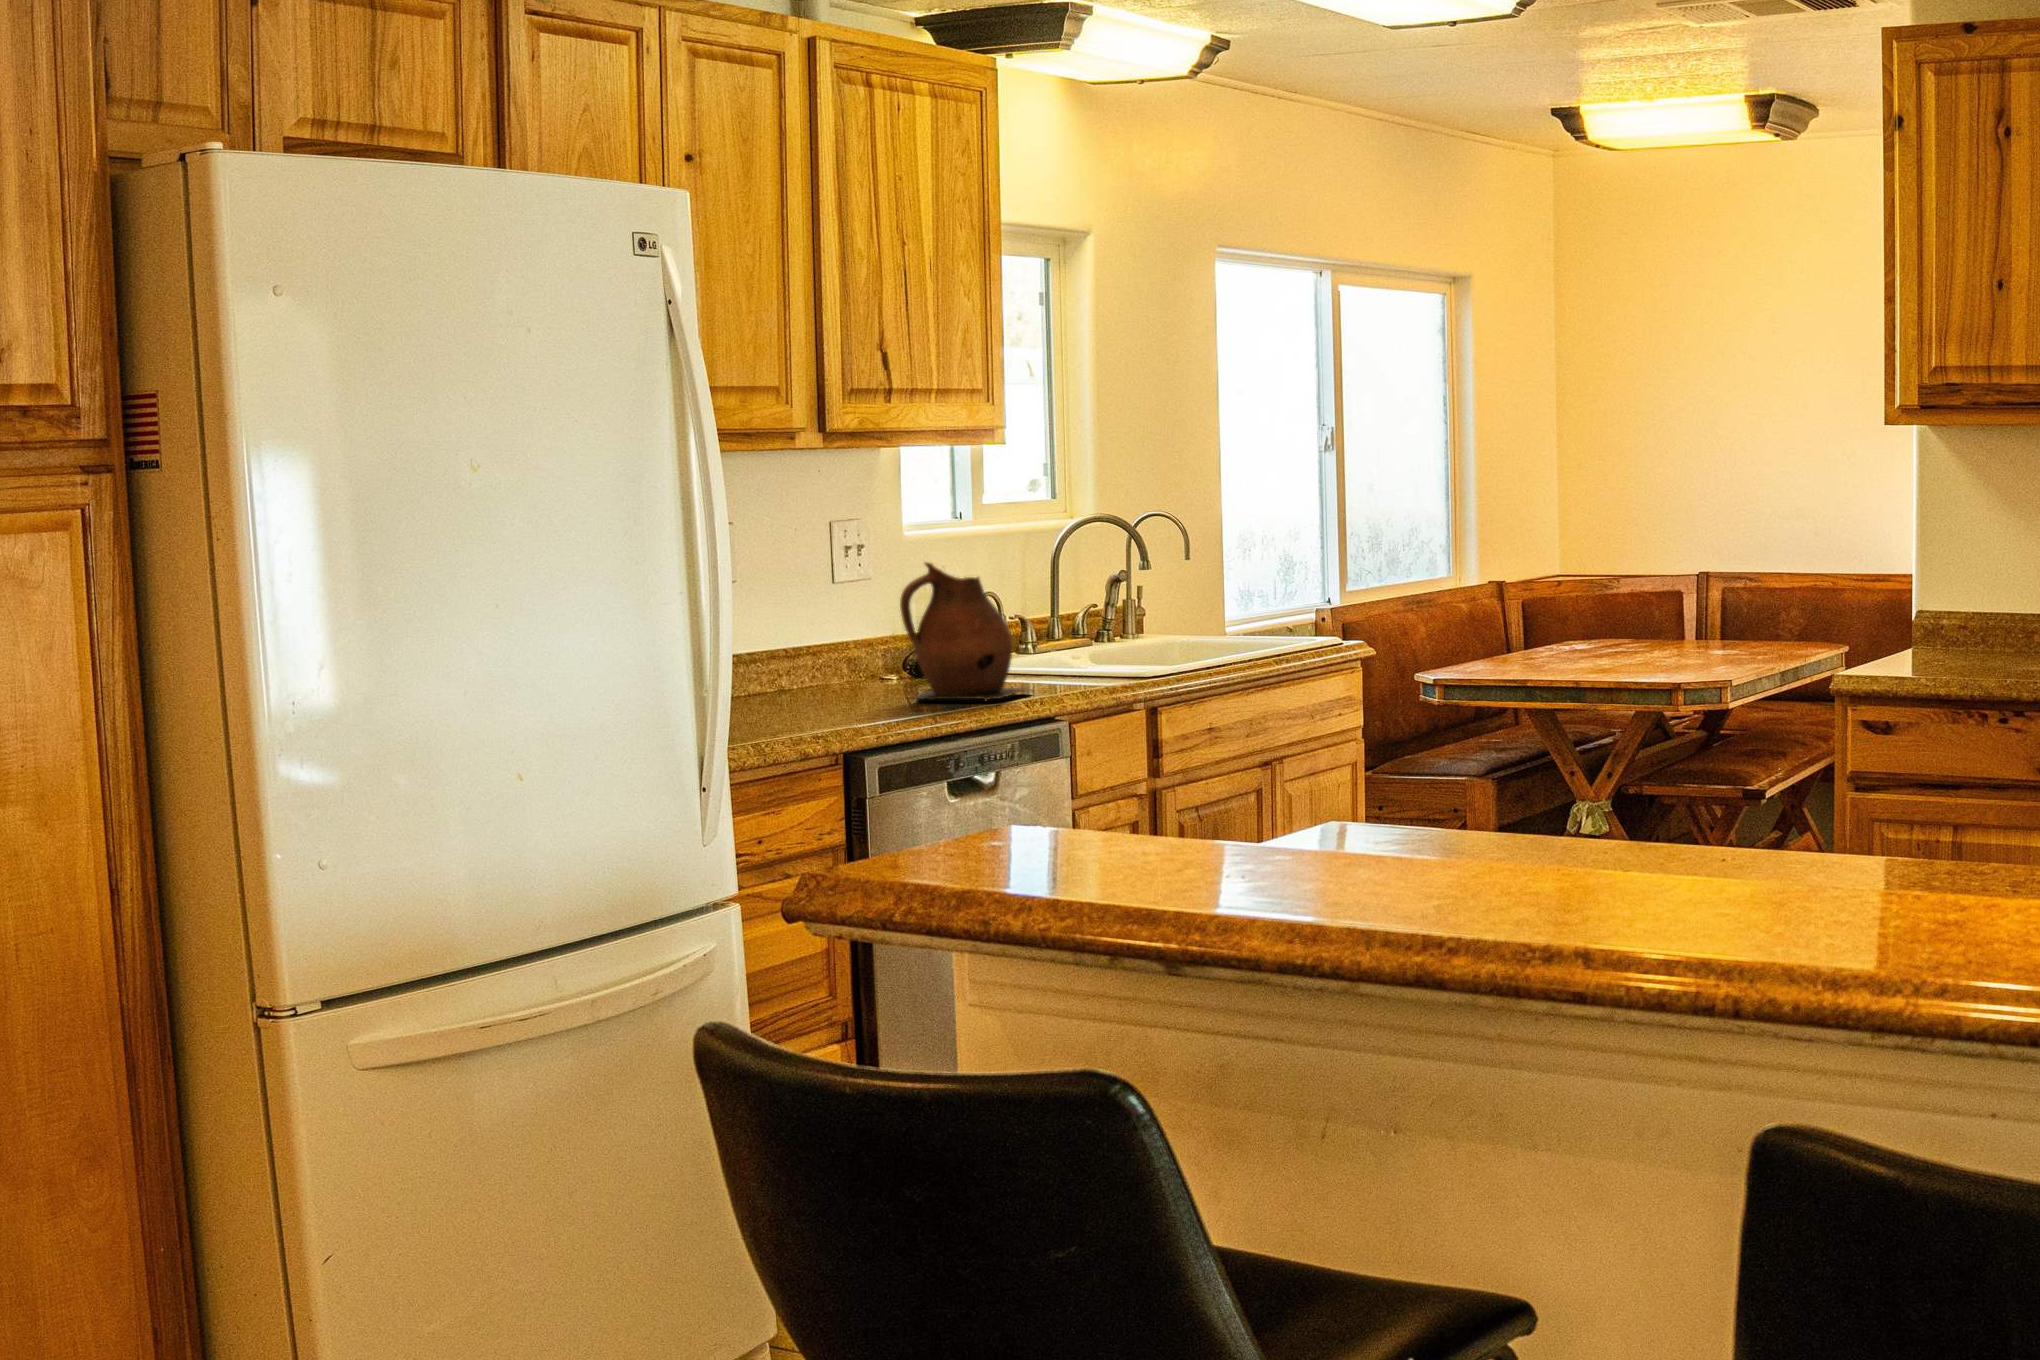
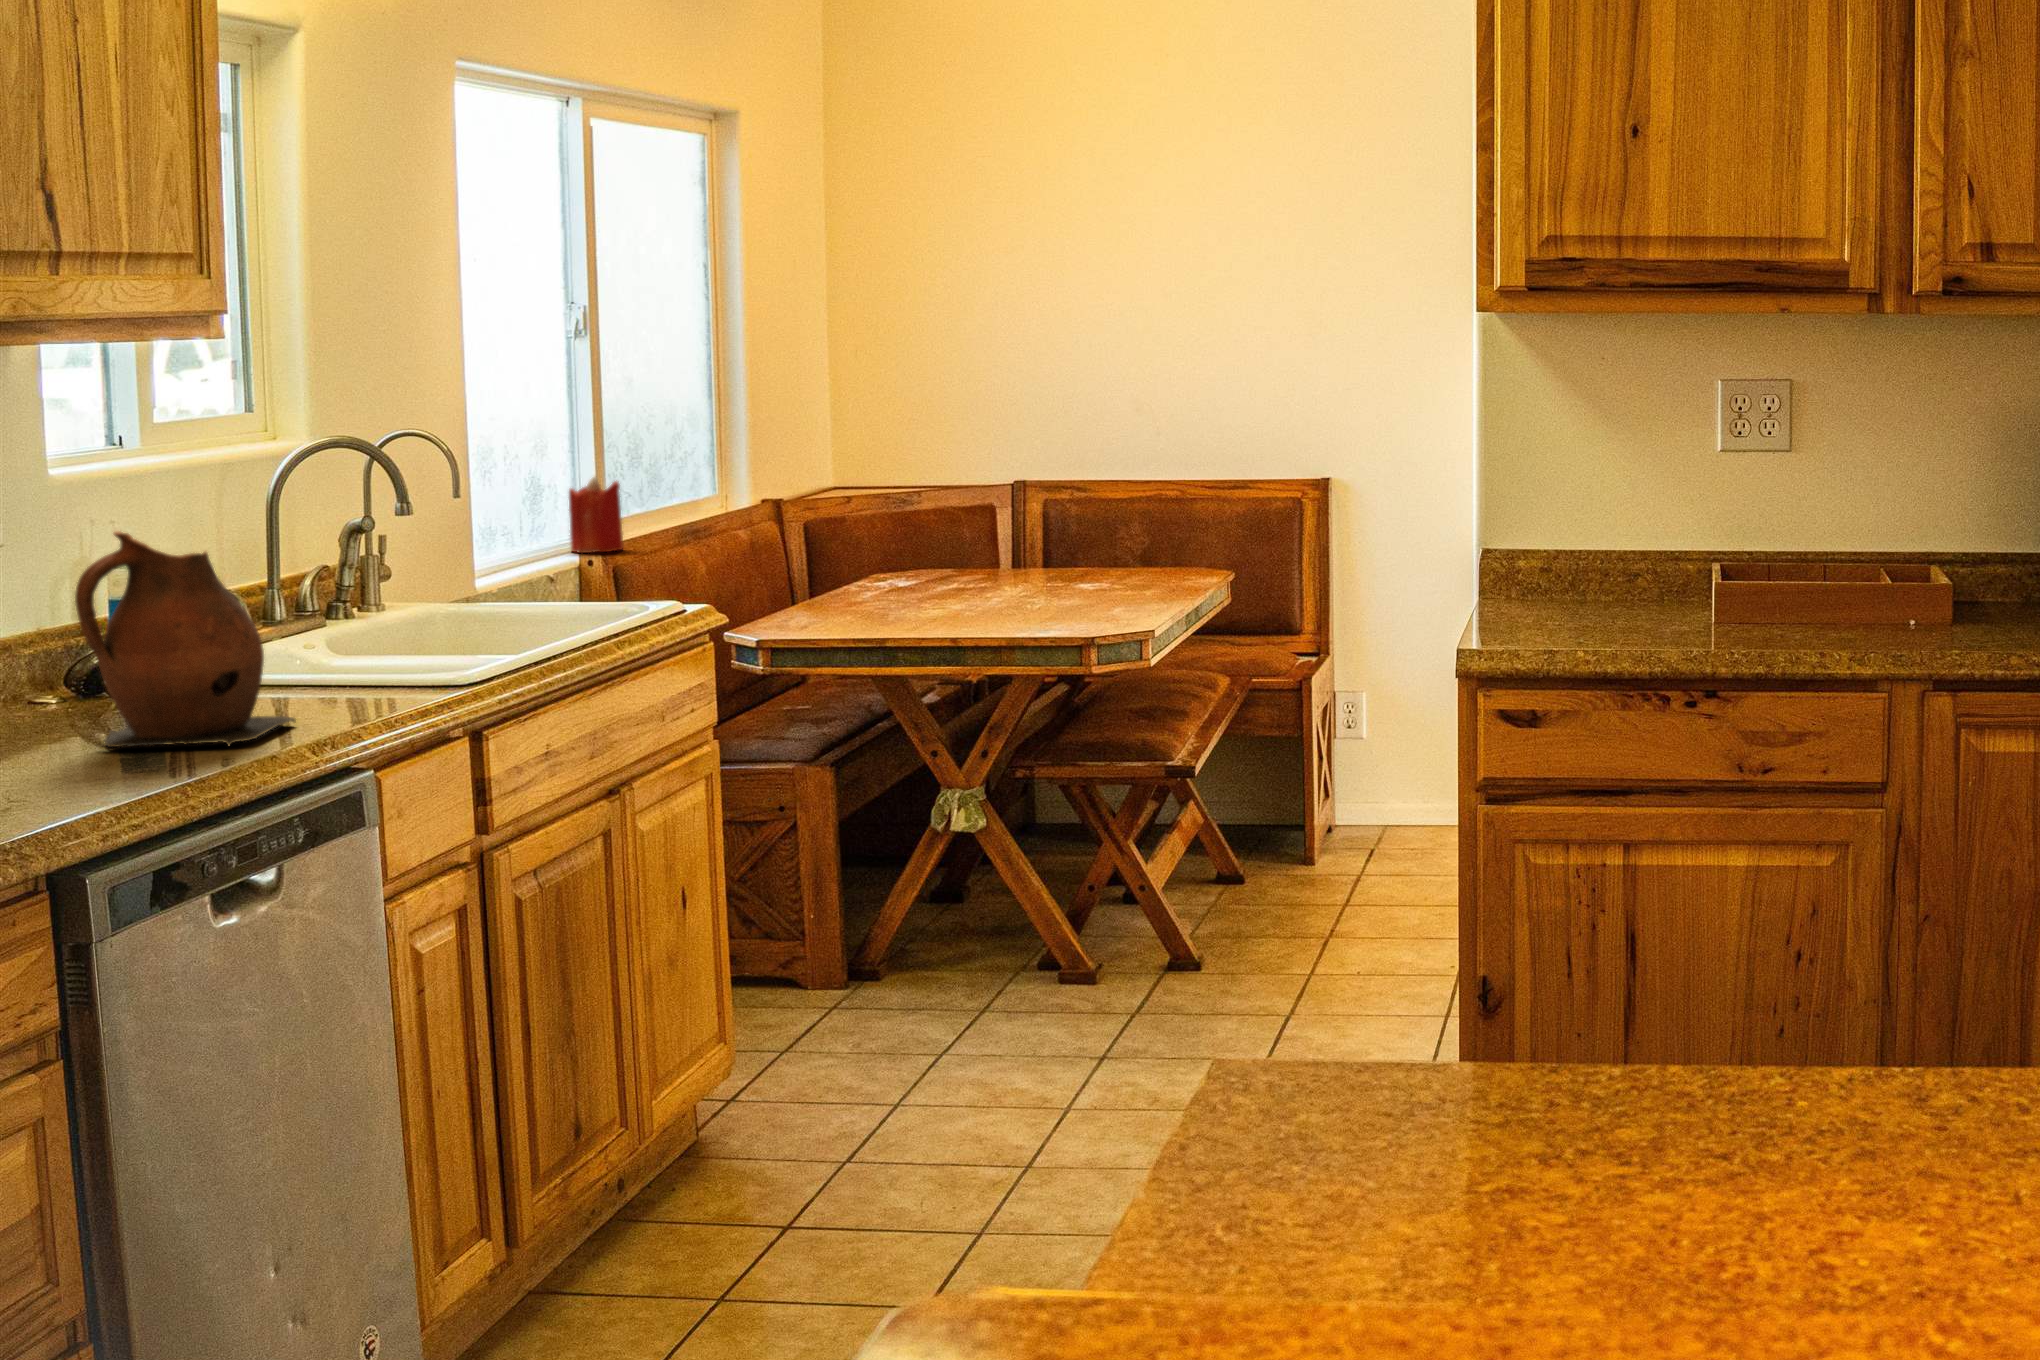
candle: none [1282,561,1318,616] -> present [569,476,623,553]

